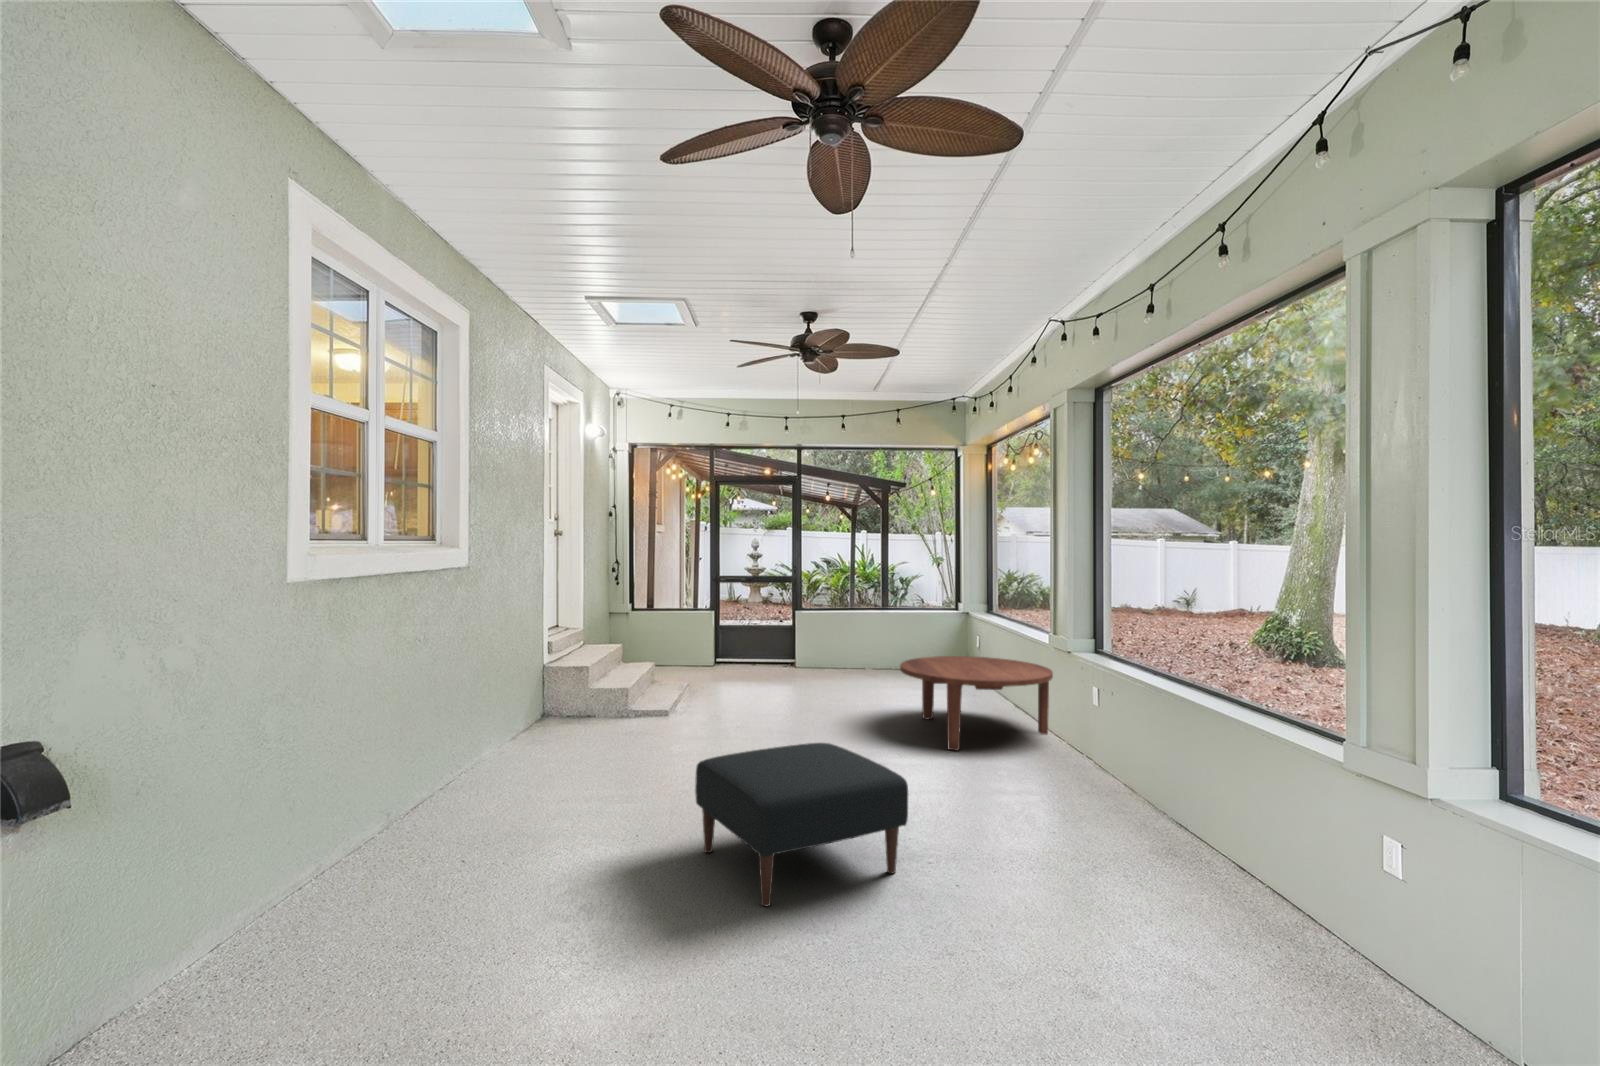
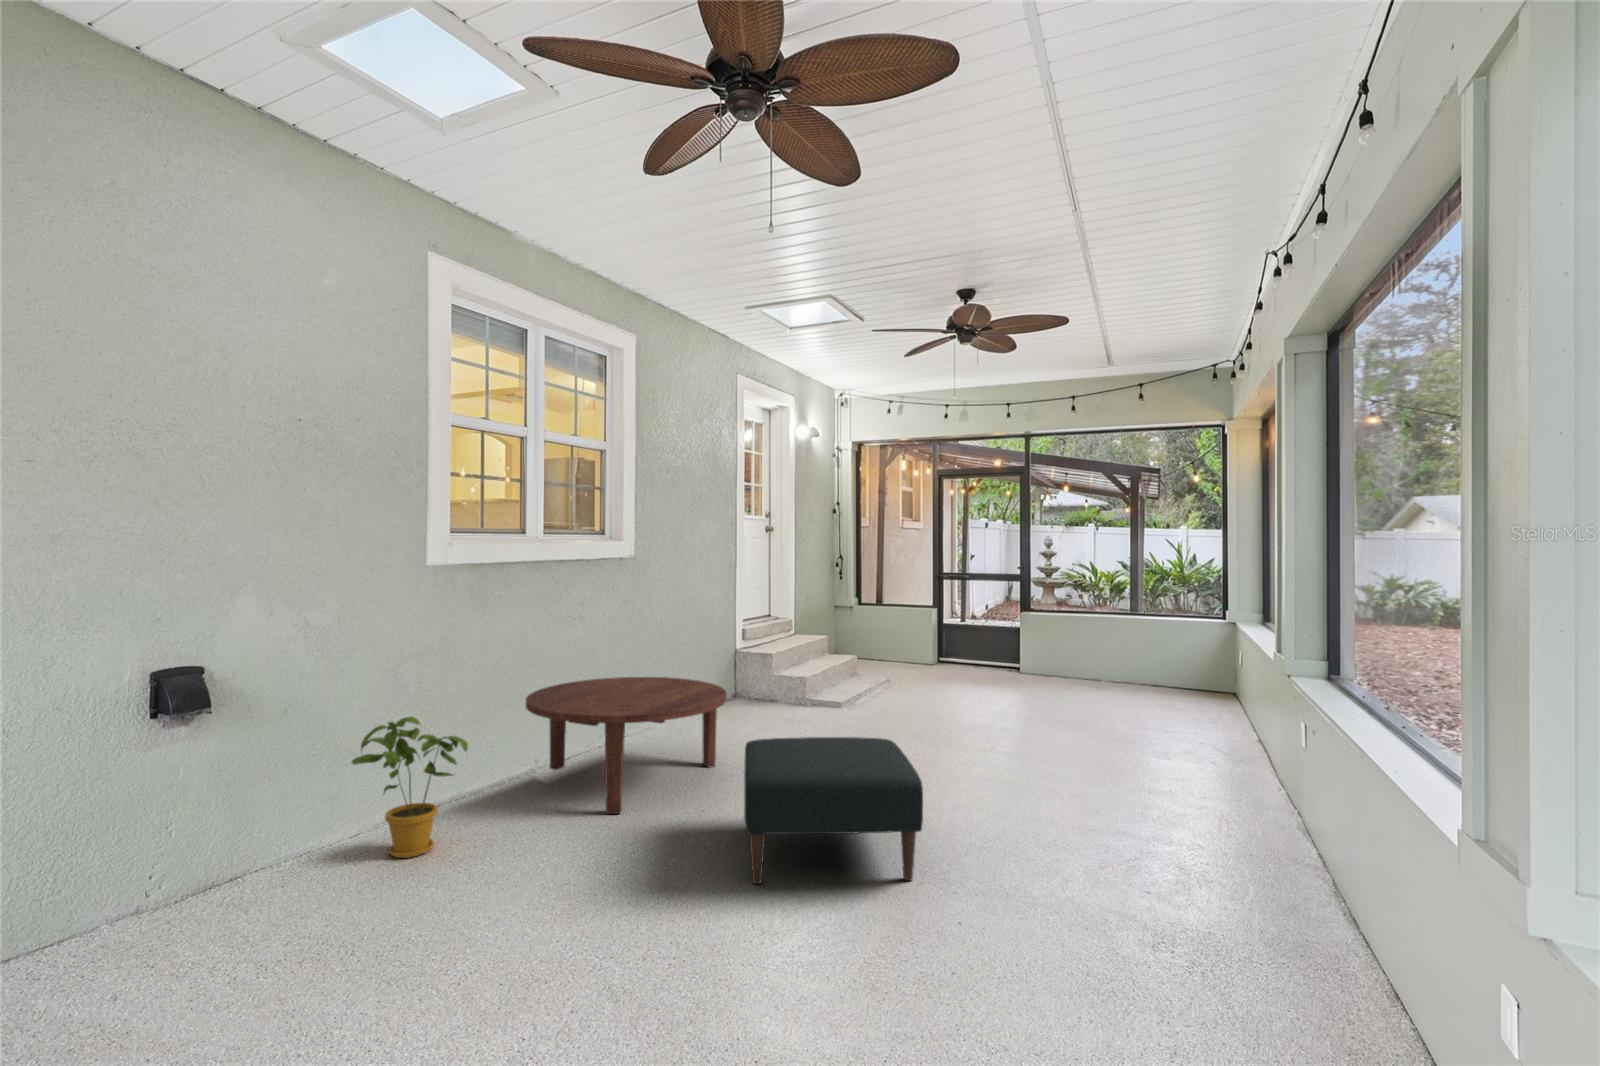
coffee table: present [900,656,1053,751] -> present [525,677,727,814]
house plant: none [220,784,392,971] -> present [352,717,468,858]

